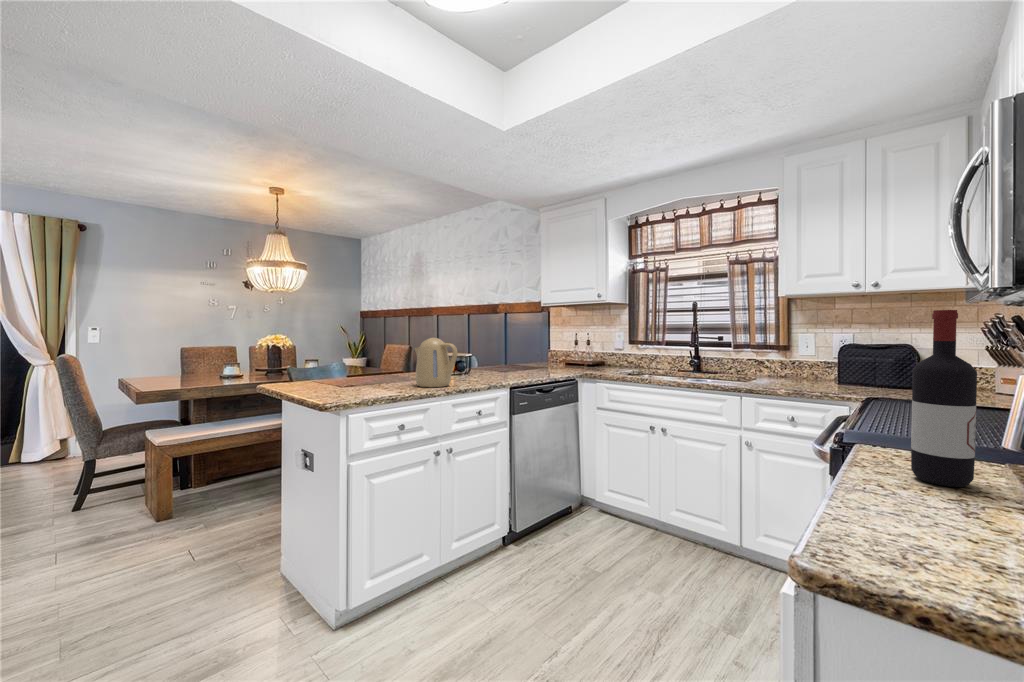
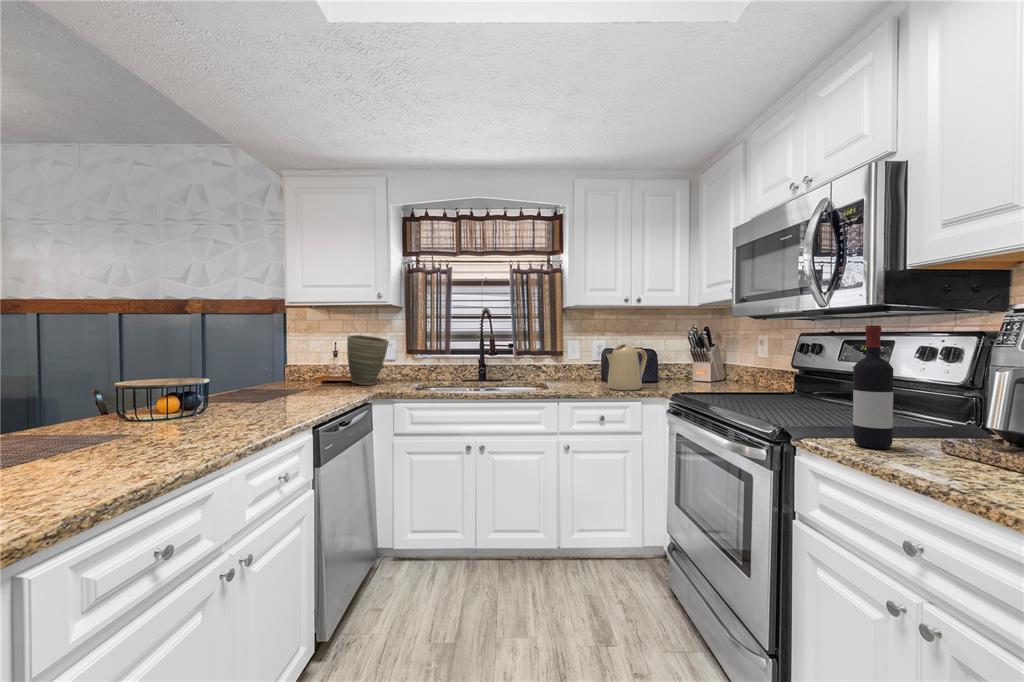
vase: none [579,328,613,369] -> present [347,335,389,385]
kettle: present [414,338,457,387] -> present [606,344,647,391]

